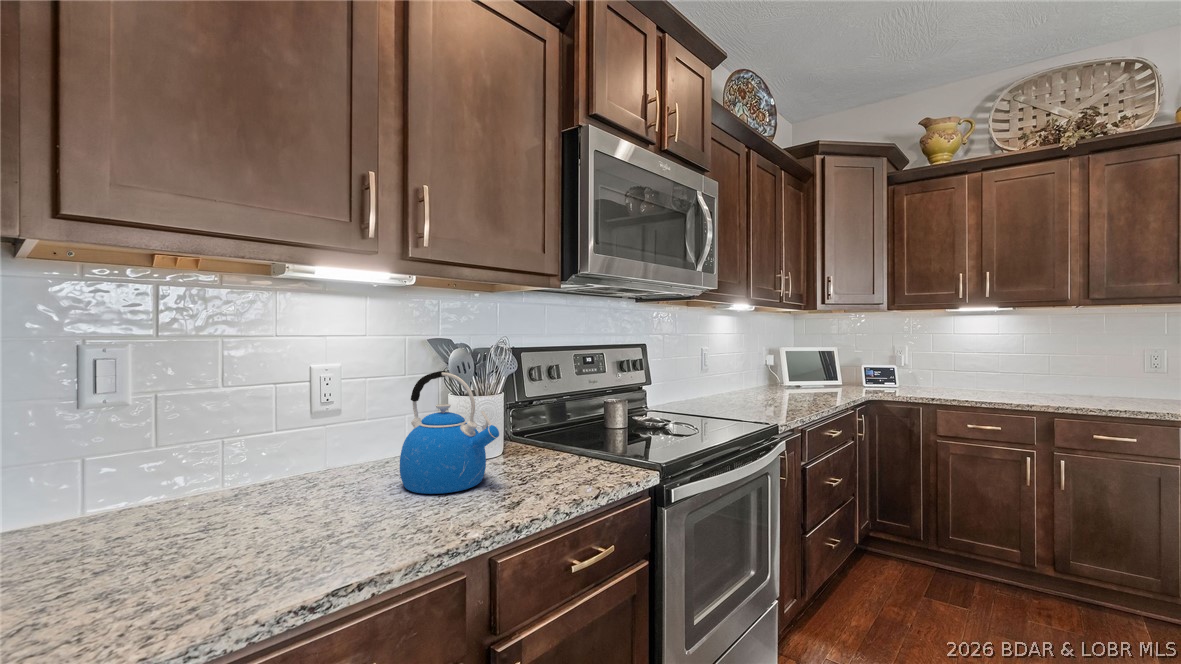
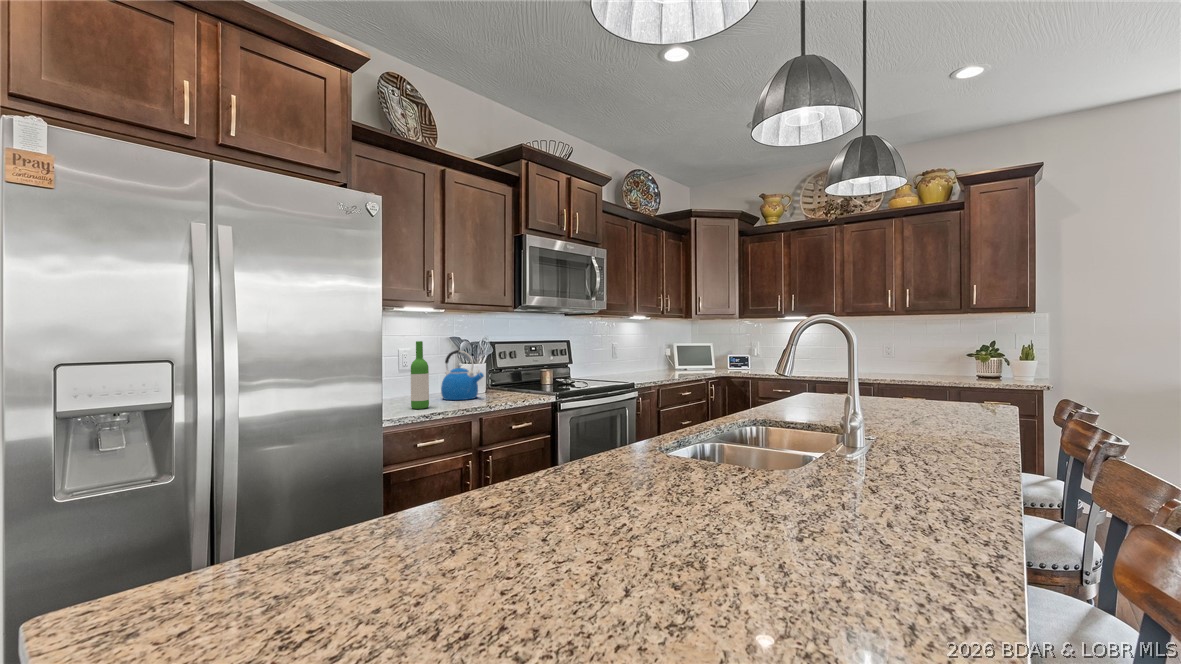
wine bottle: none [289,356,345,556] -> present [411,341,429,409]

